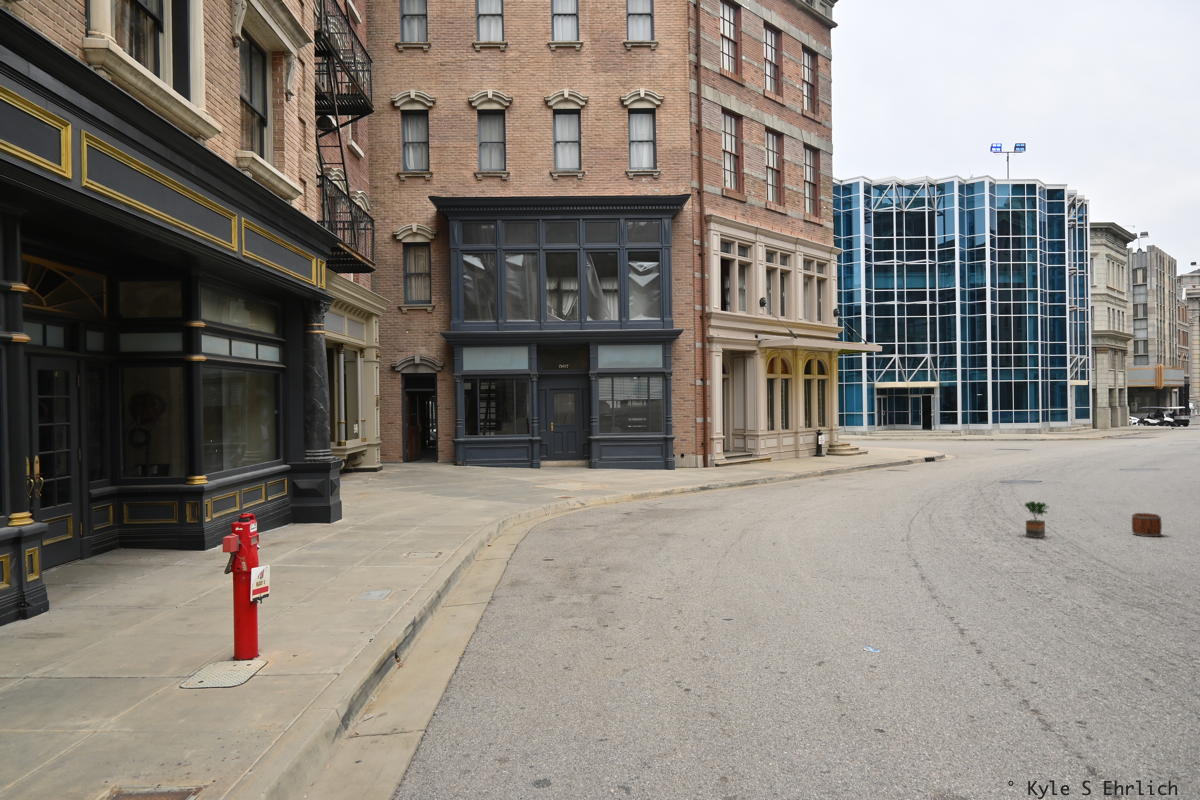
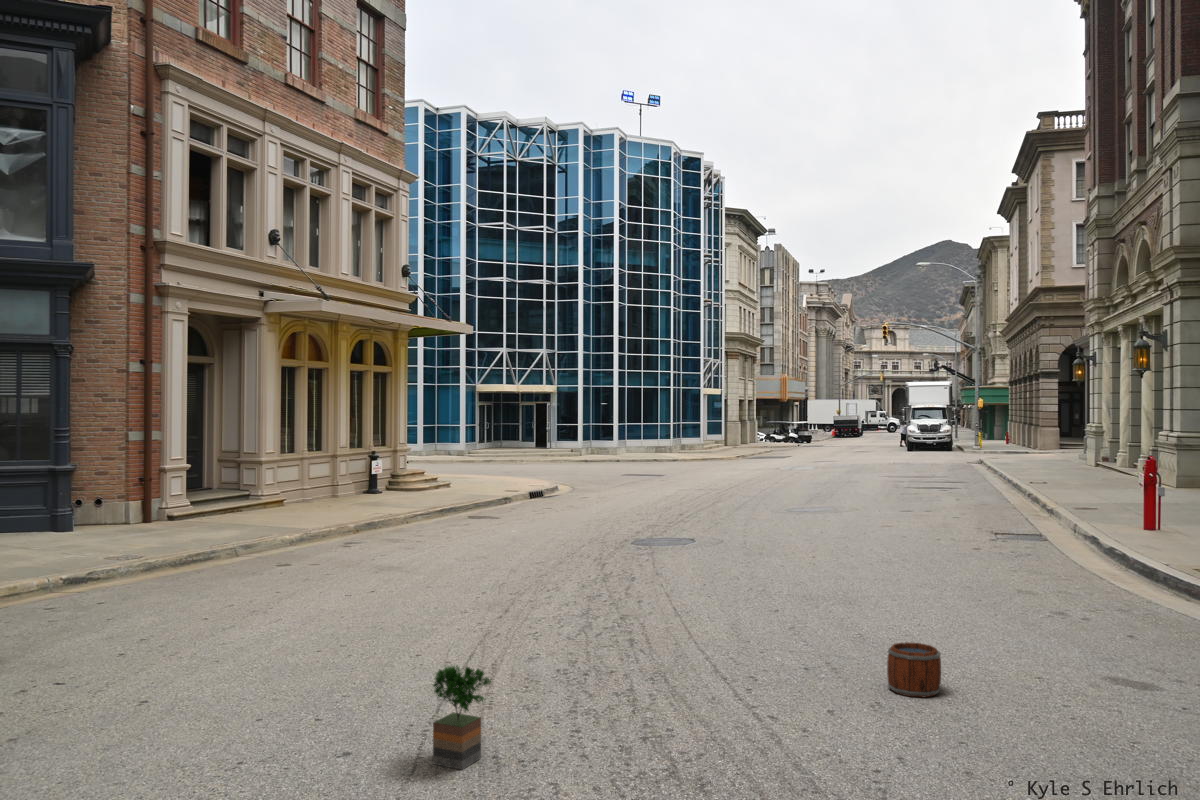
potted tree: present [1025,502,1049,538] -> present [433,666,491,770]

